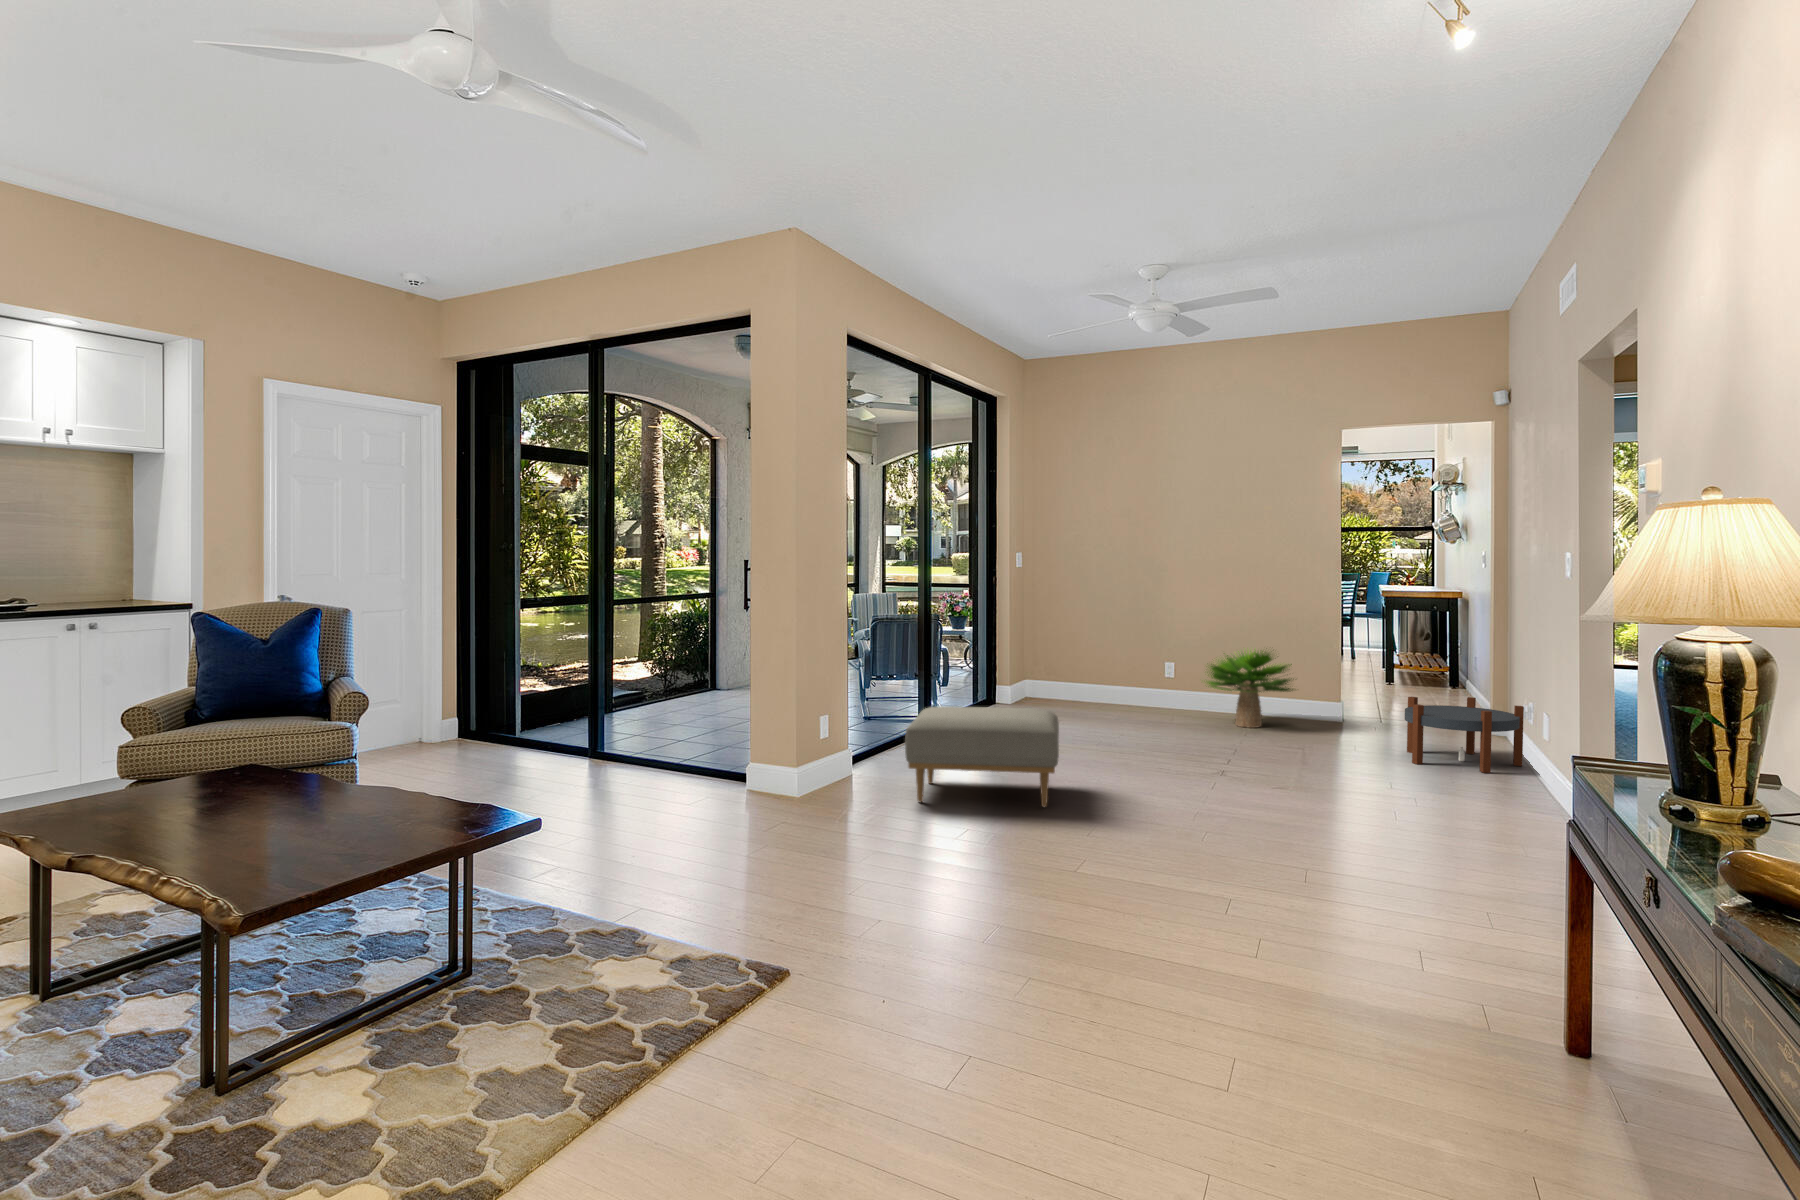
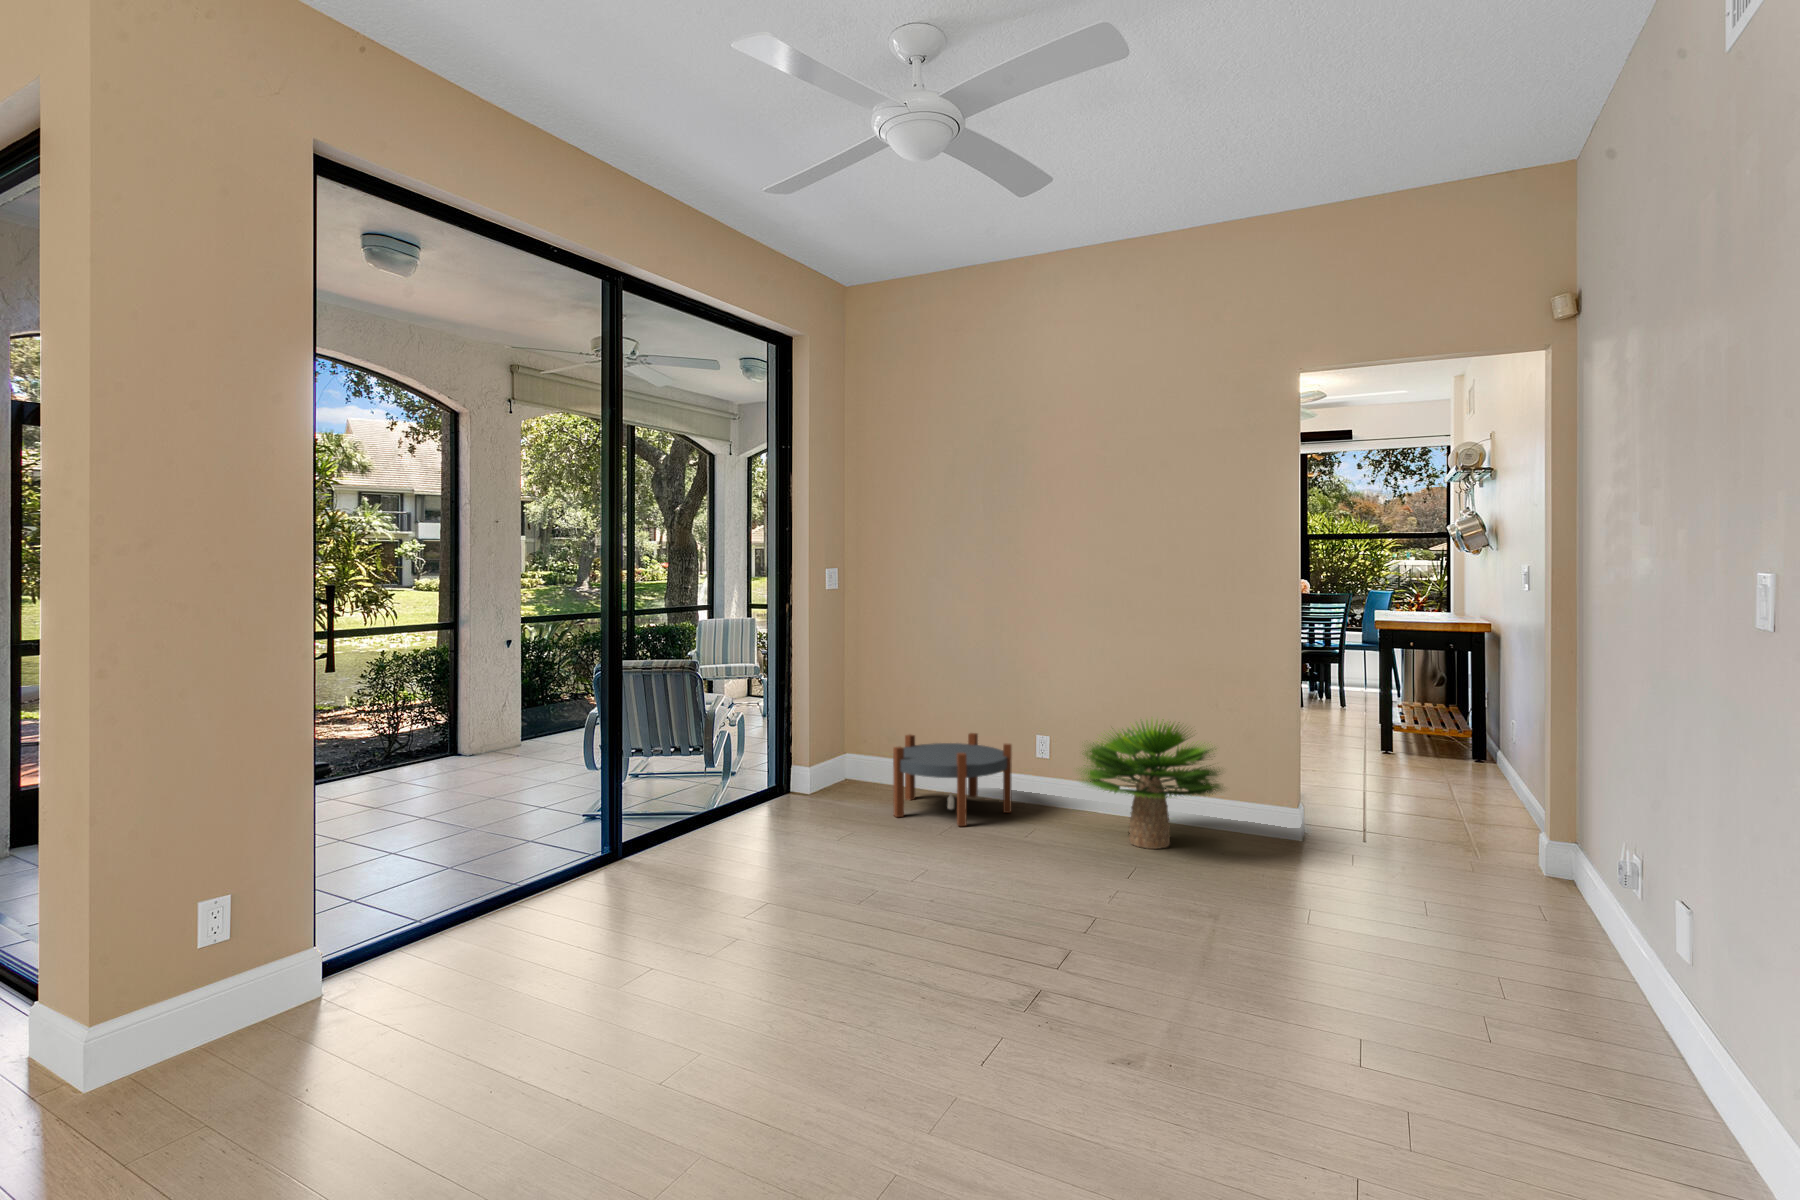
side table: present [1405,697,1524,773] -> present [893,733,1012,826]
ottoman: present [905,706,1059,807] -> none [279,871,681,1135]

